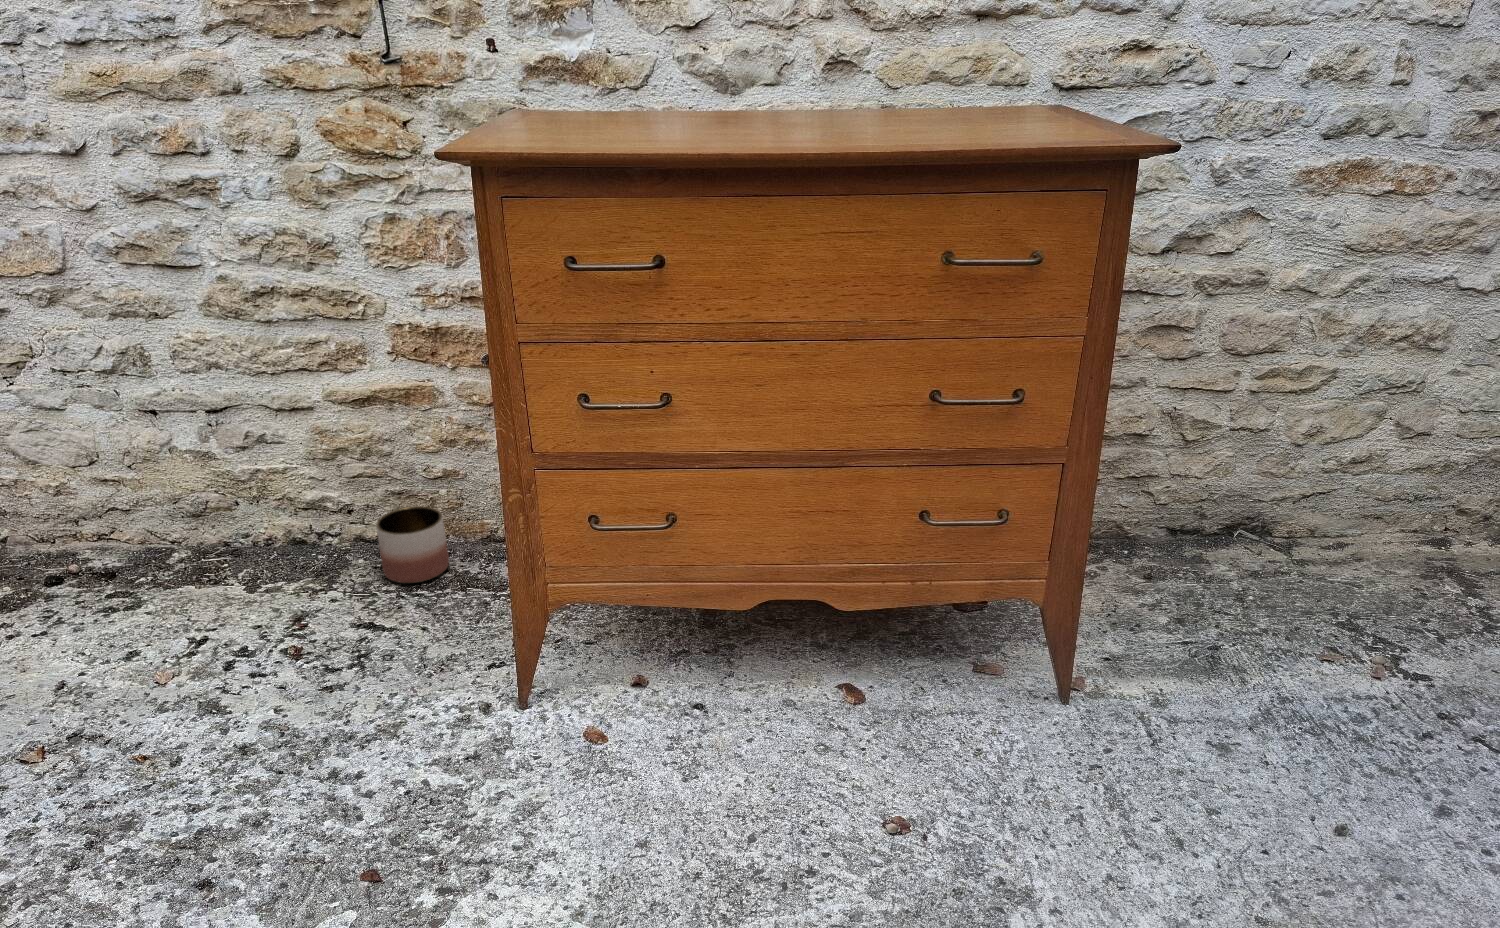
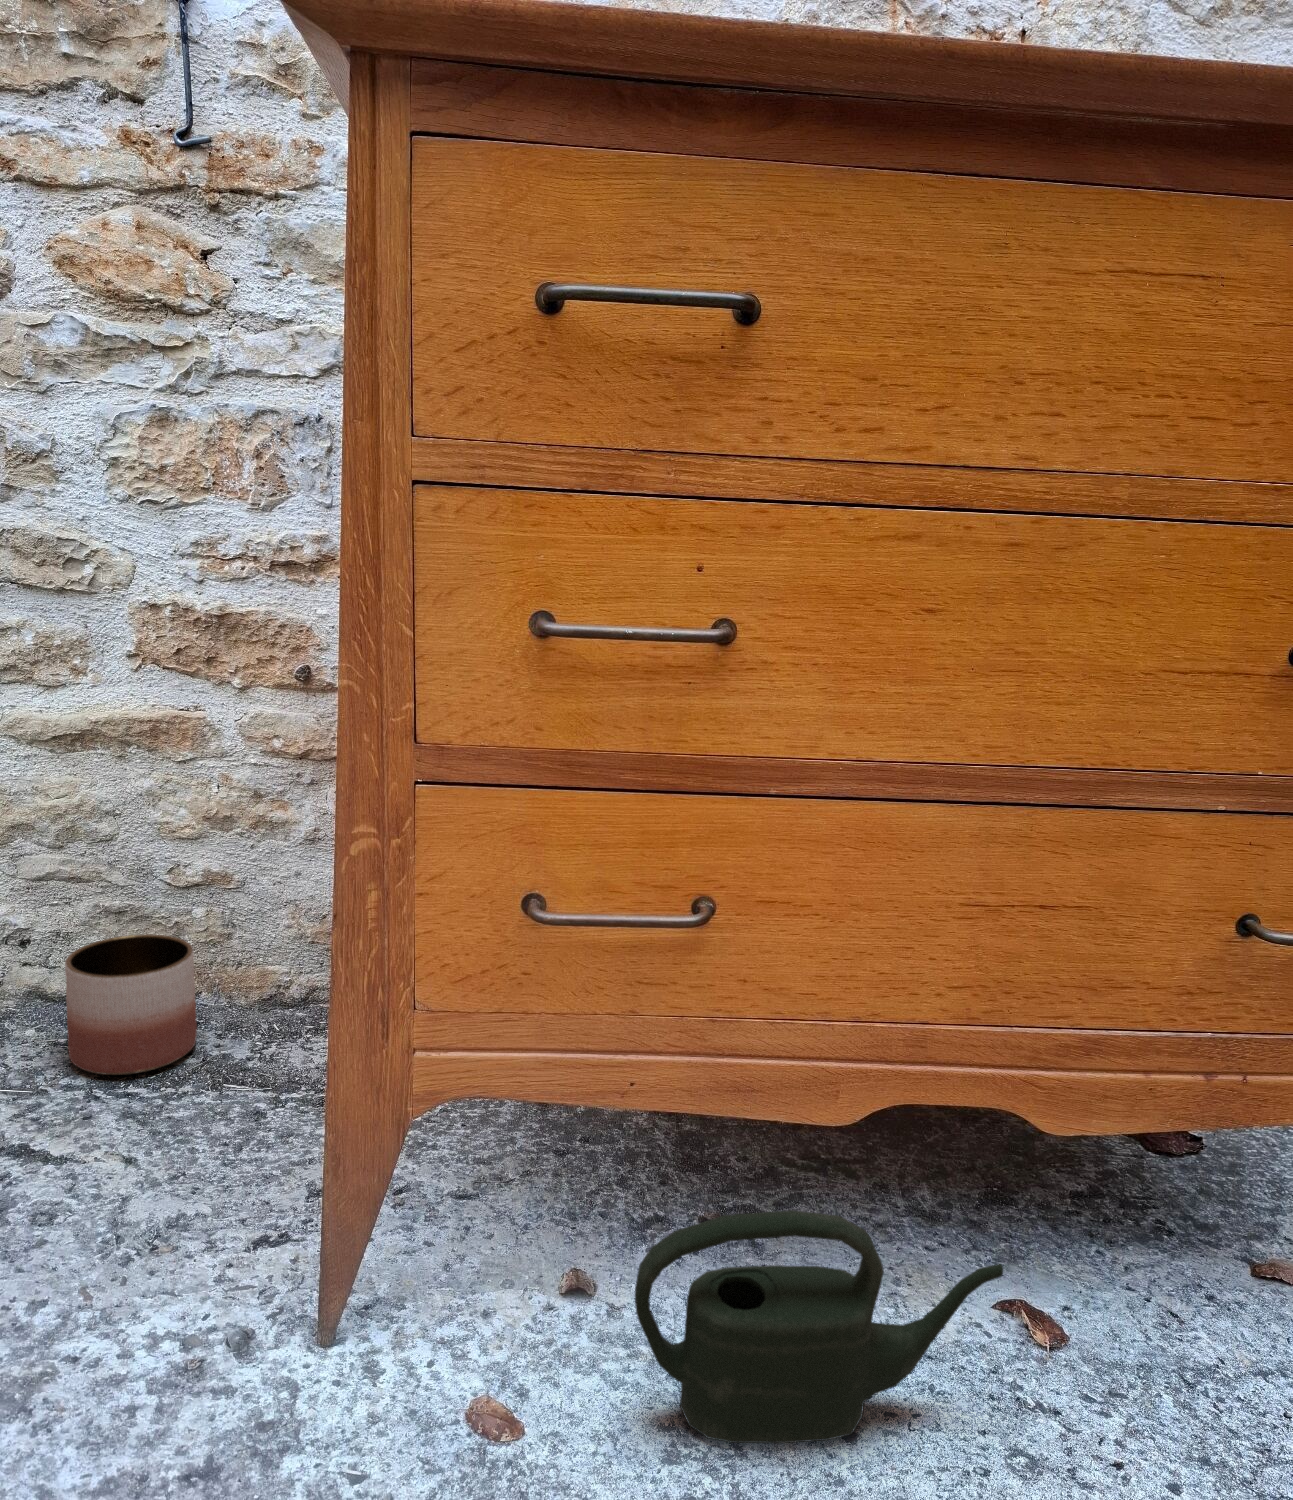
watering can: none [652,649,818,744] -> present [635,1210,1003,1443]

